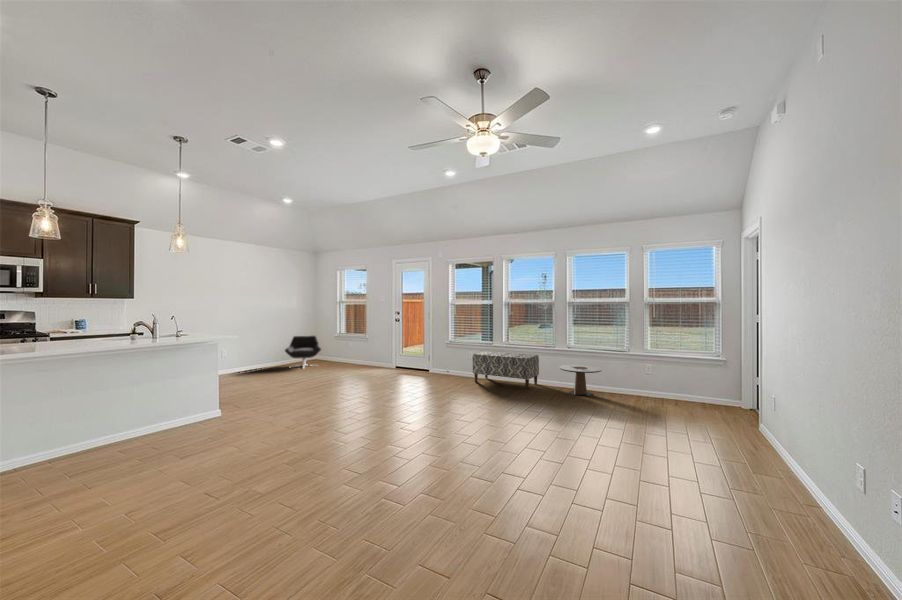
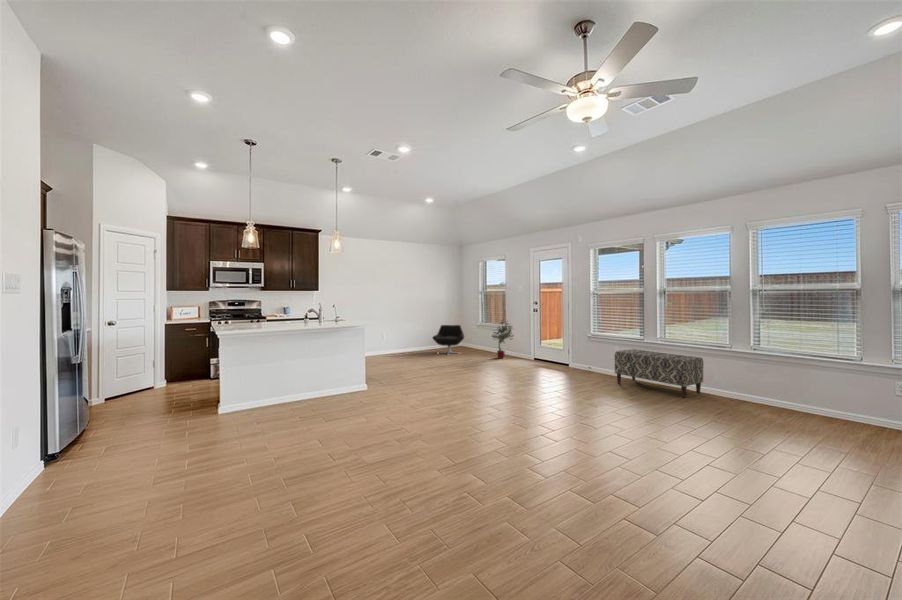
potted tree: none [351,329,376,368] -> present [492,321,513,358]
side table: present [559,365,602,396] -> none [730,373,800,416]

